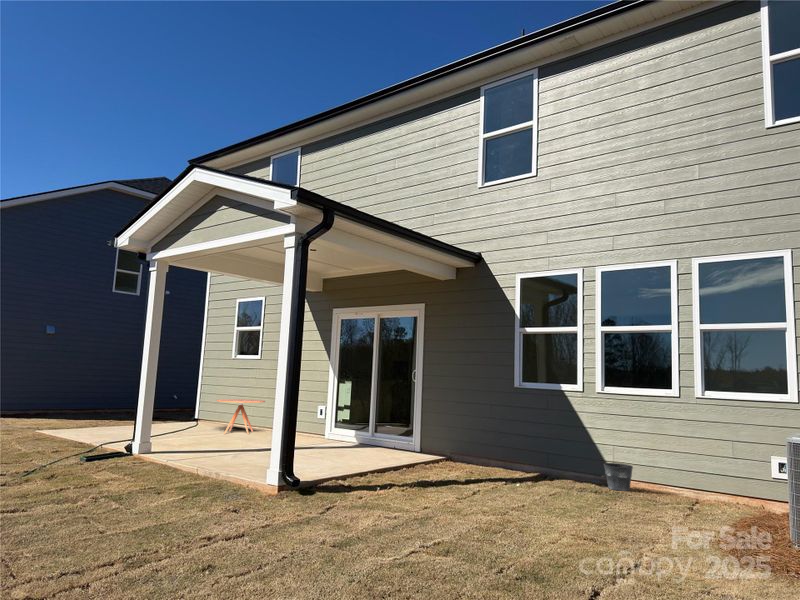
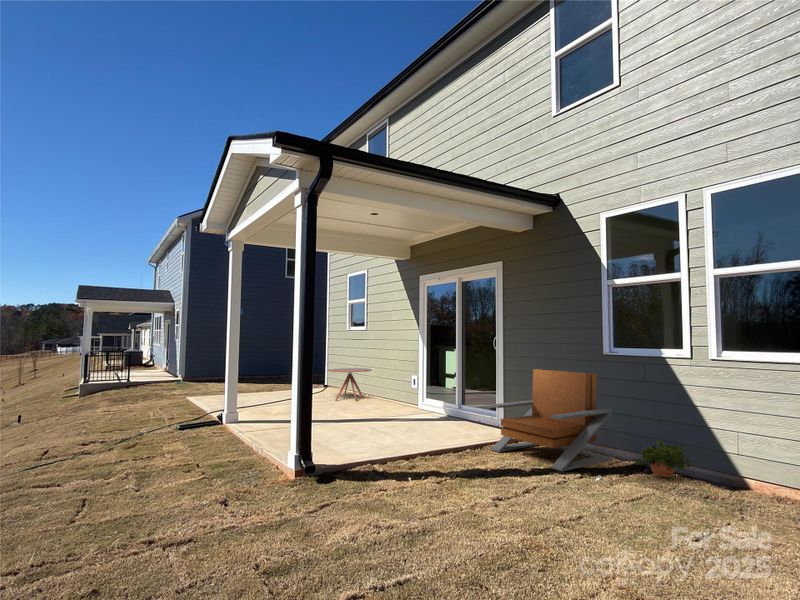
lounge chair: none [425,399,523,481] -> present [491,369,613,471]
potted plant: none [544,453,583,484] -> present [635,440,691,480]
bucket: present [602,463,633,491] -> none [718,457,769,499]

